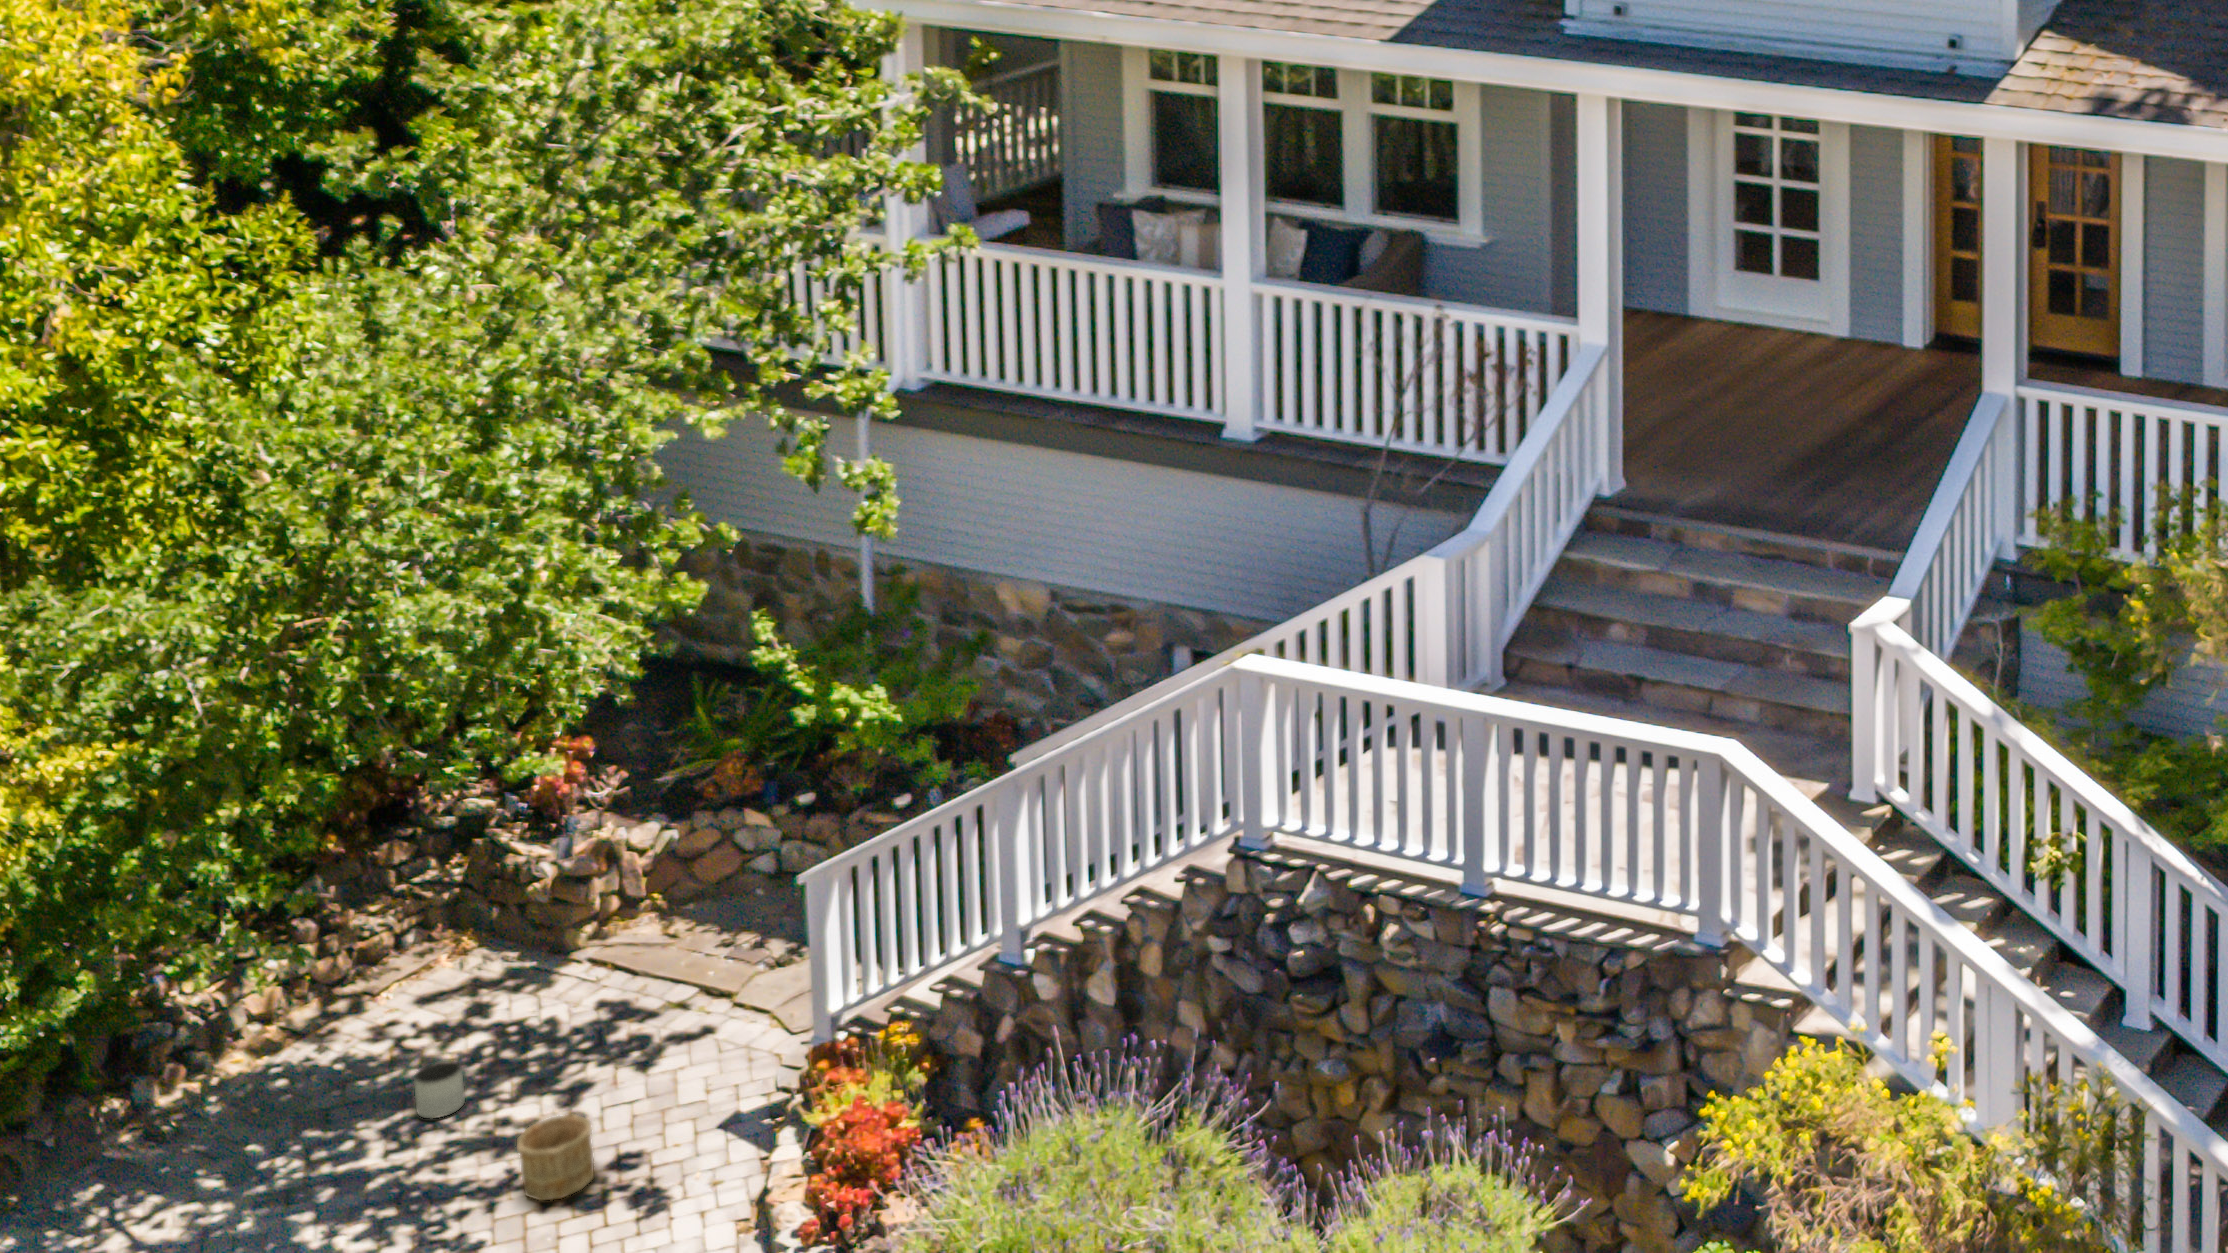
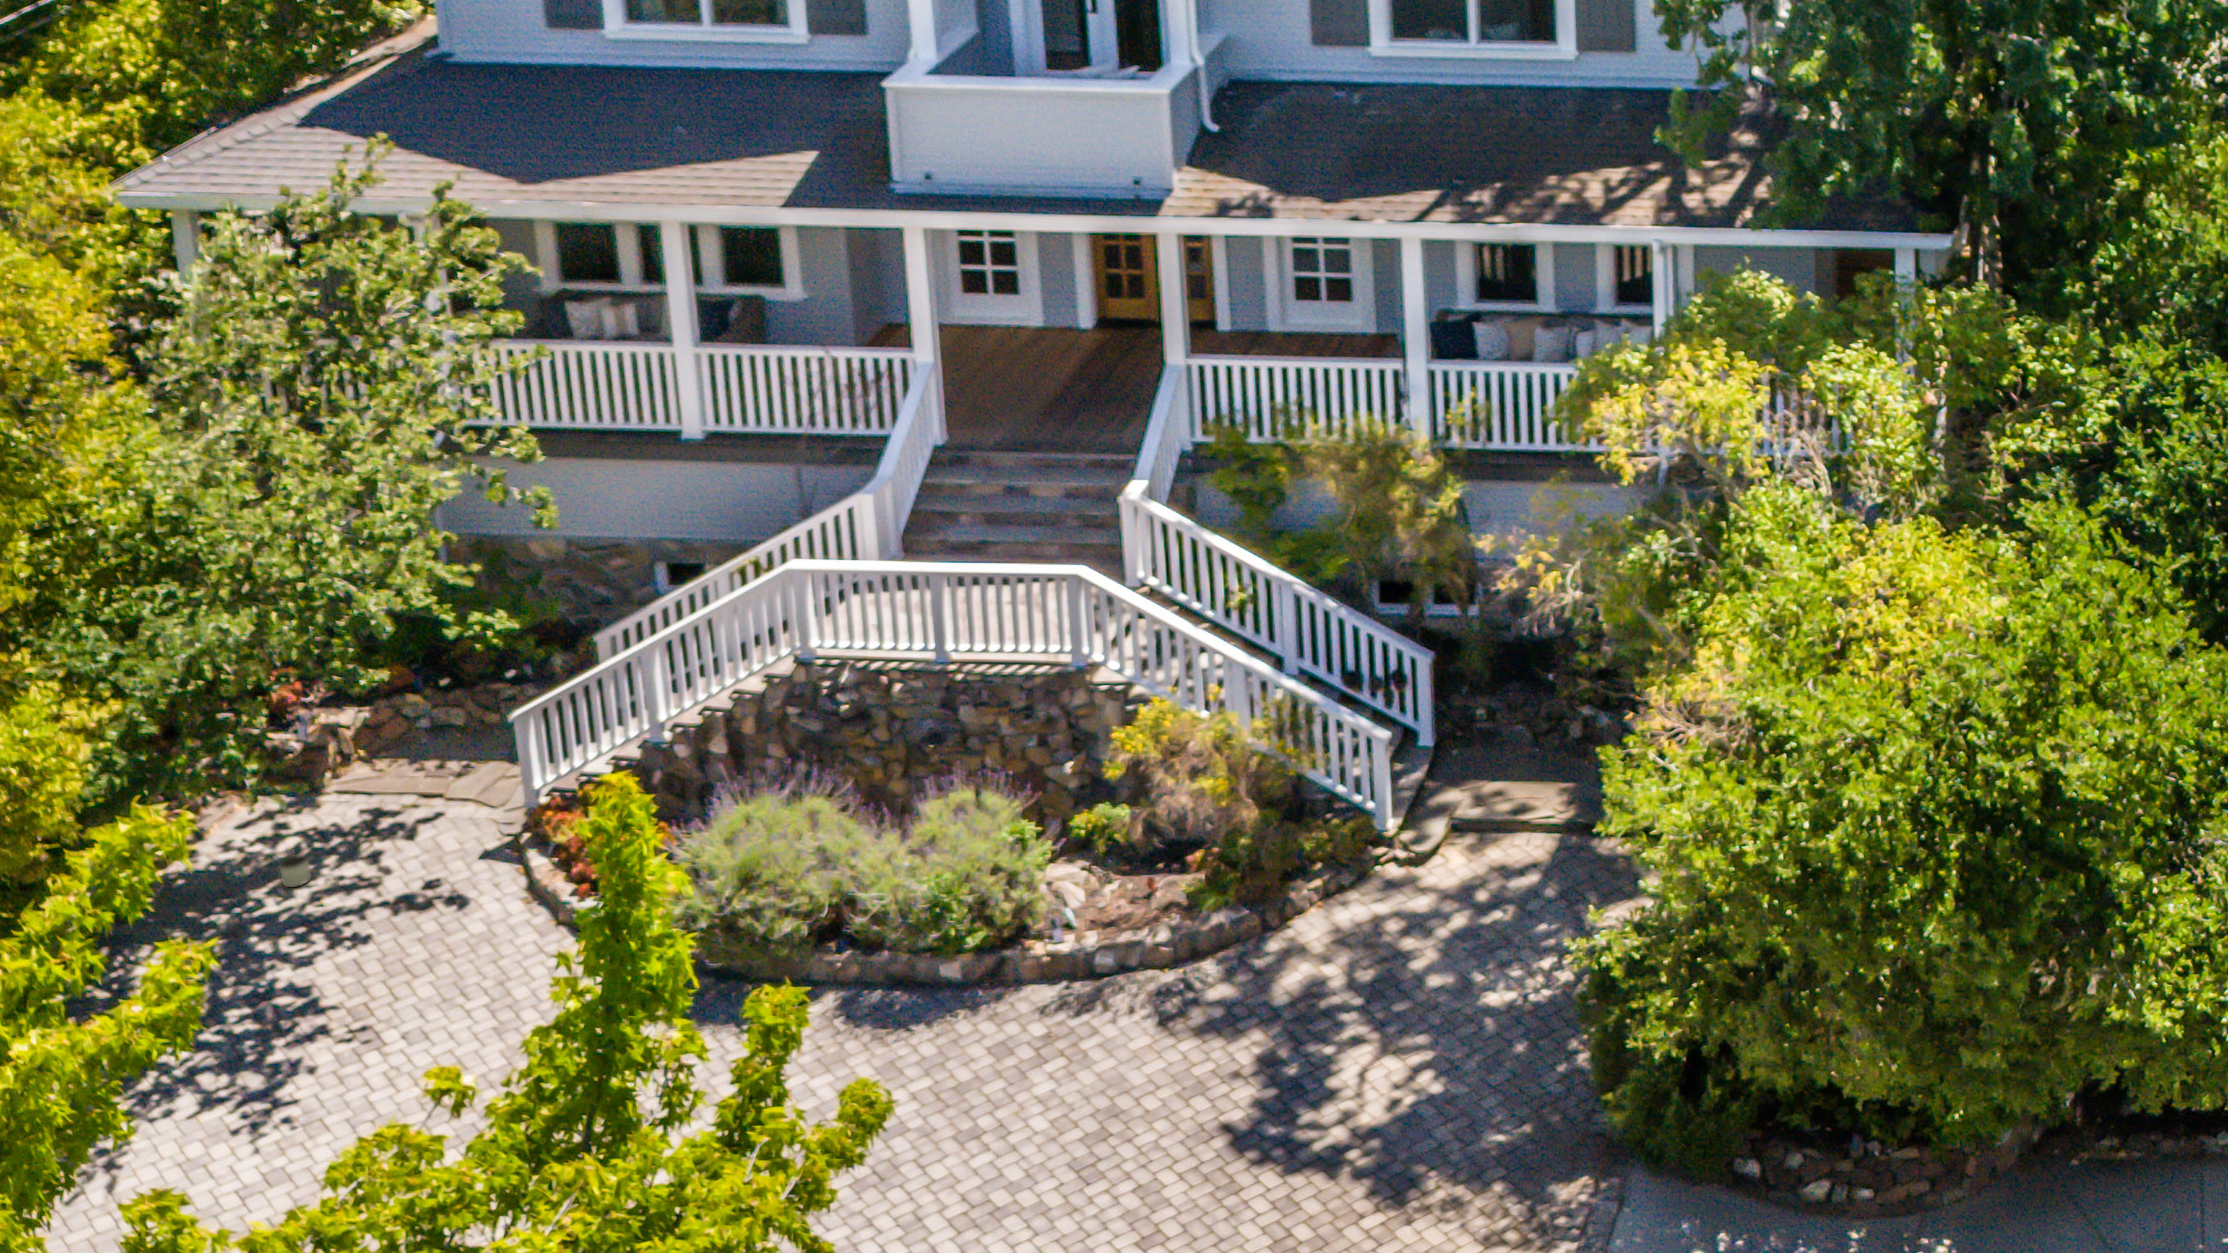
wooden bucket: present [517,1115,594,1200] -> none [375,863,424,908]

